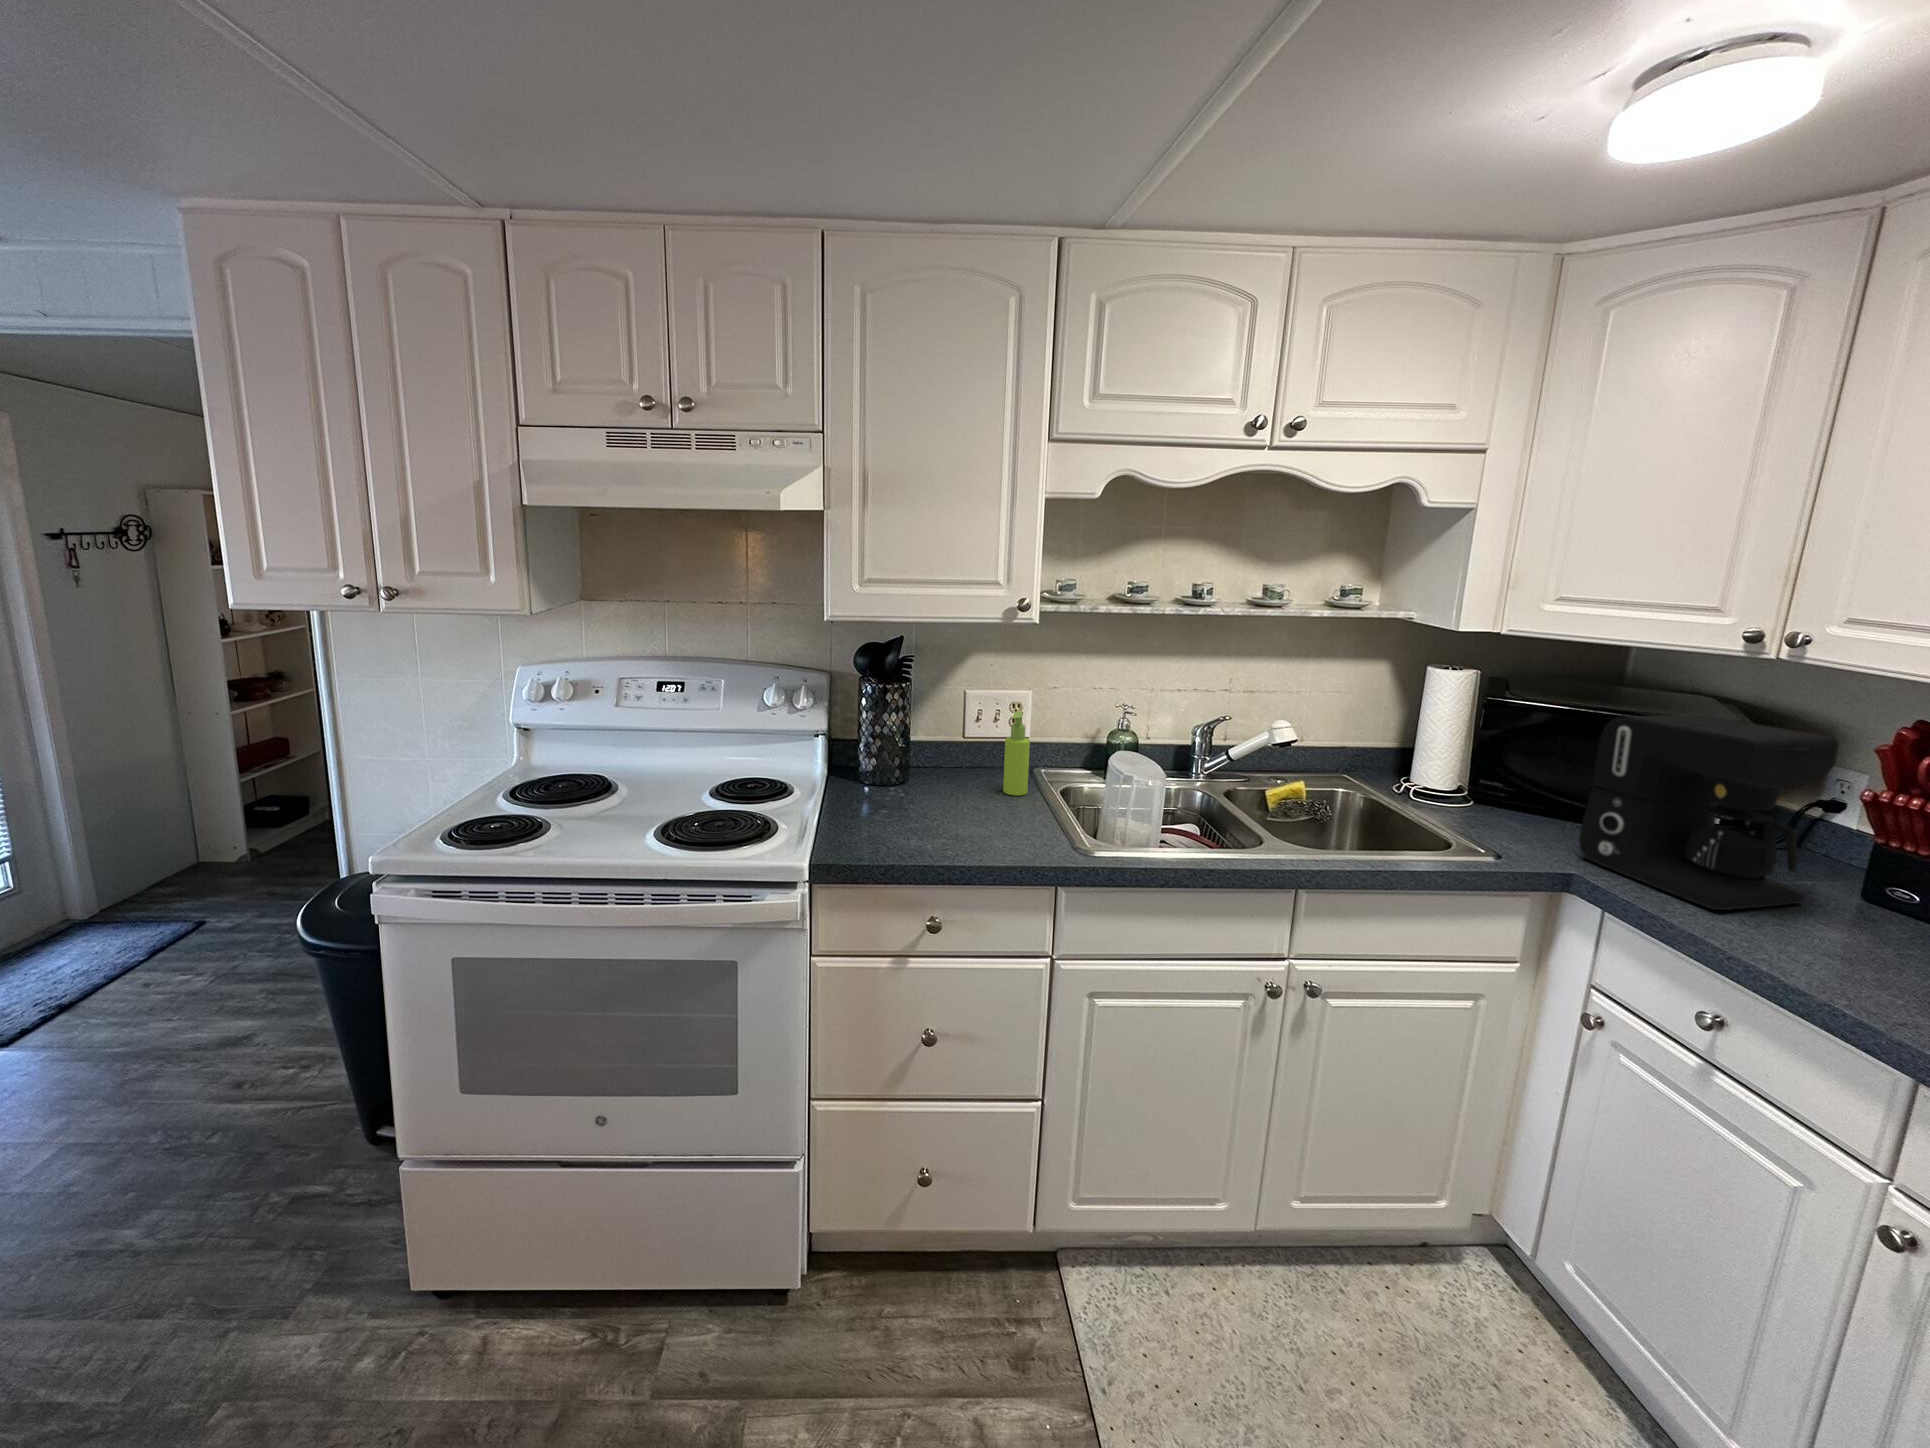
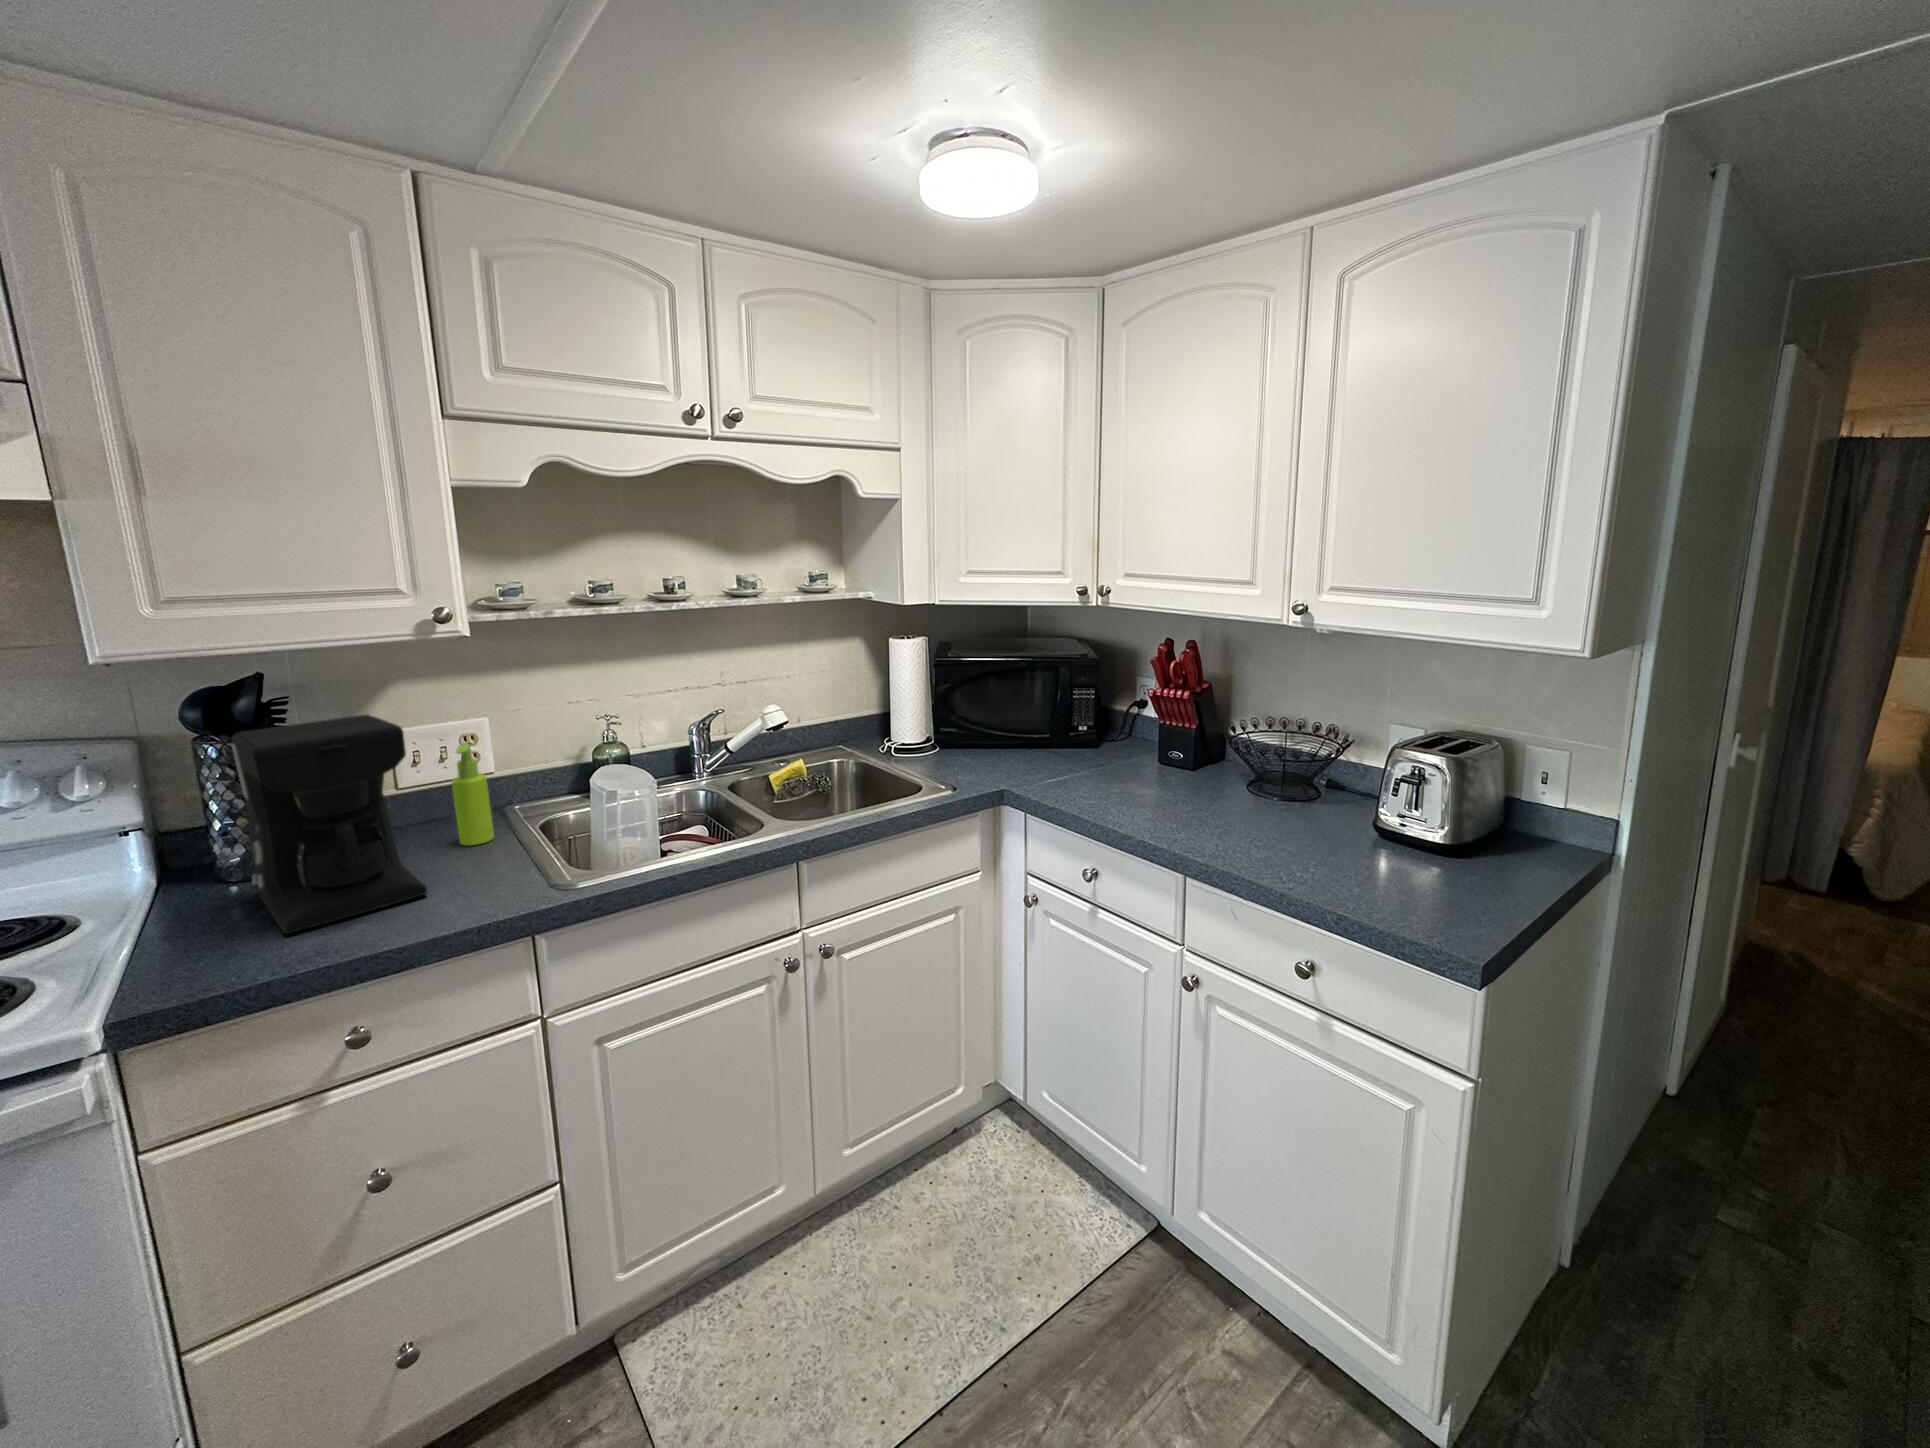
coffee maker: present [1579,714,1839,910] -> present [231,714,428,934]

